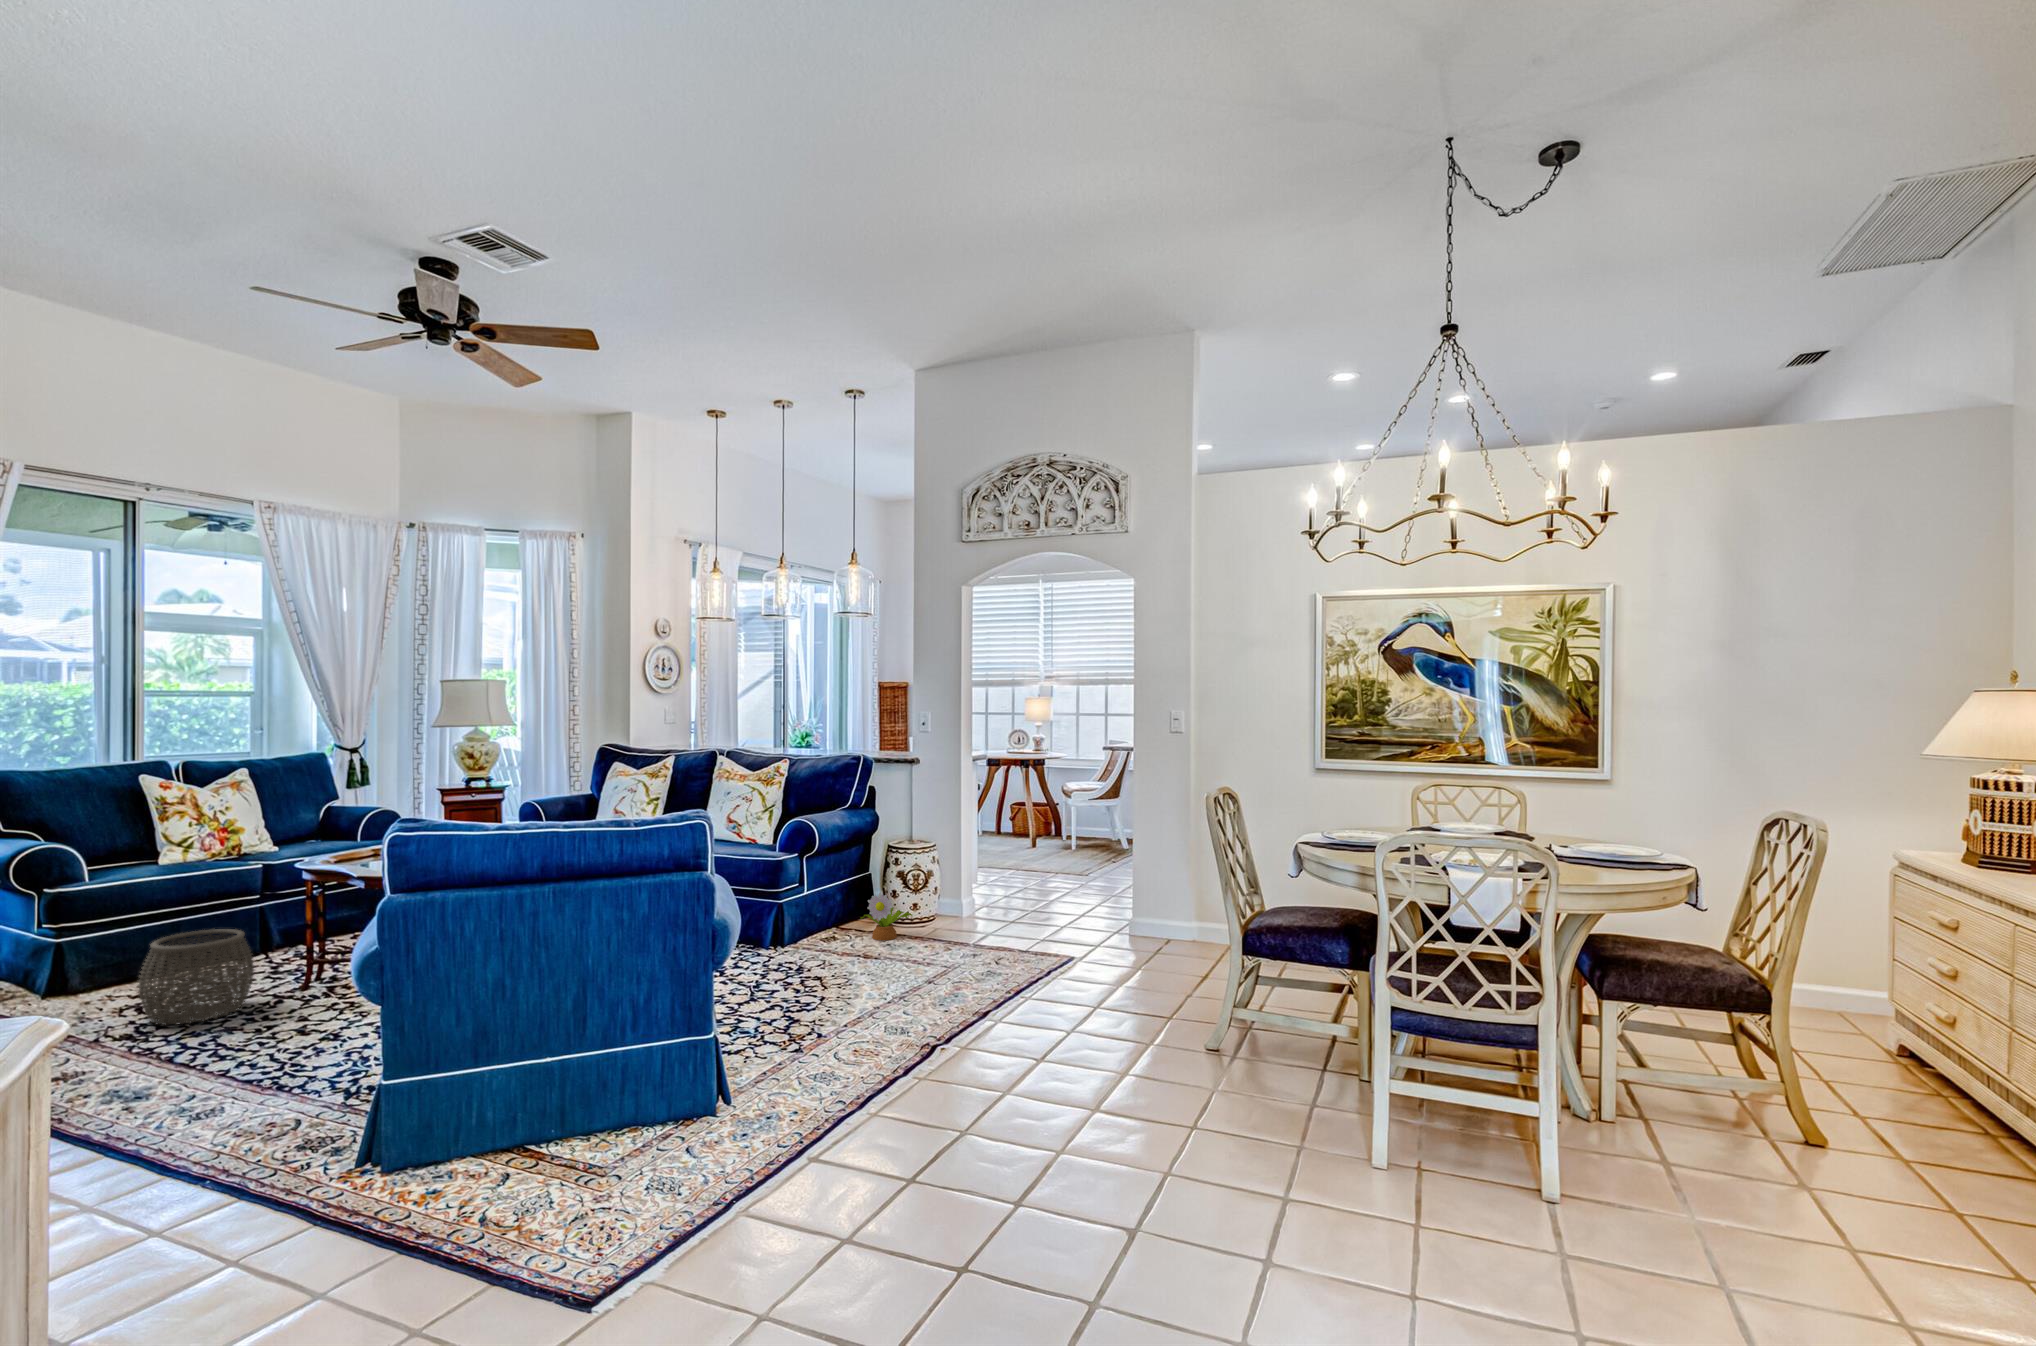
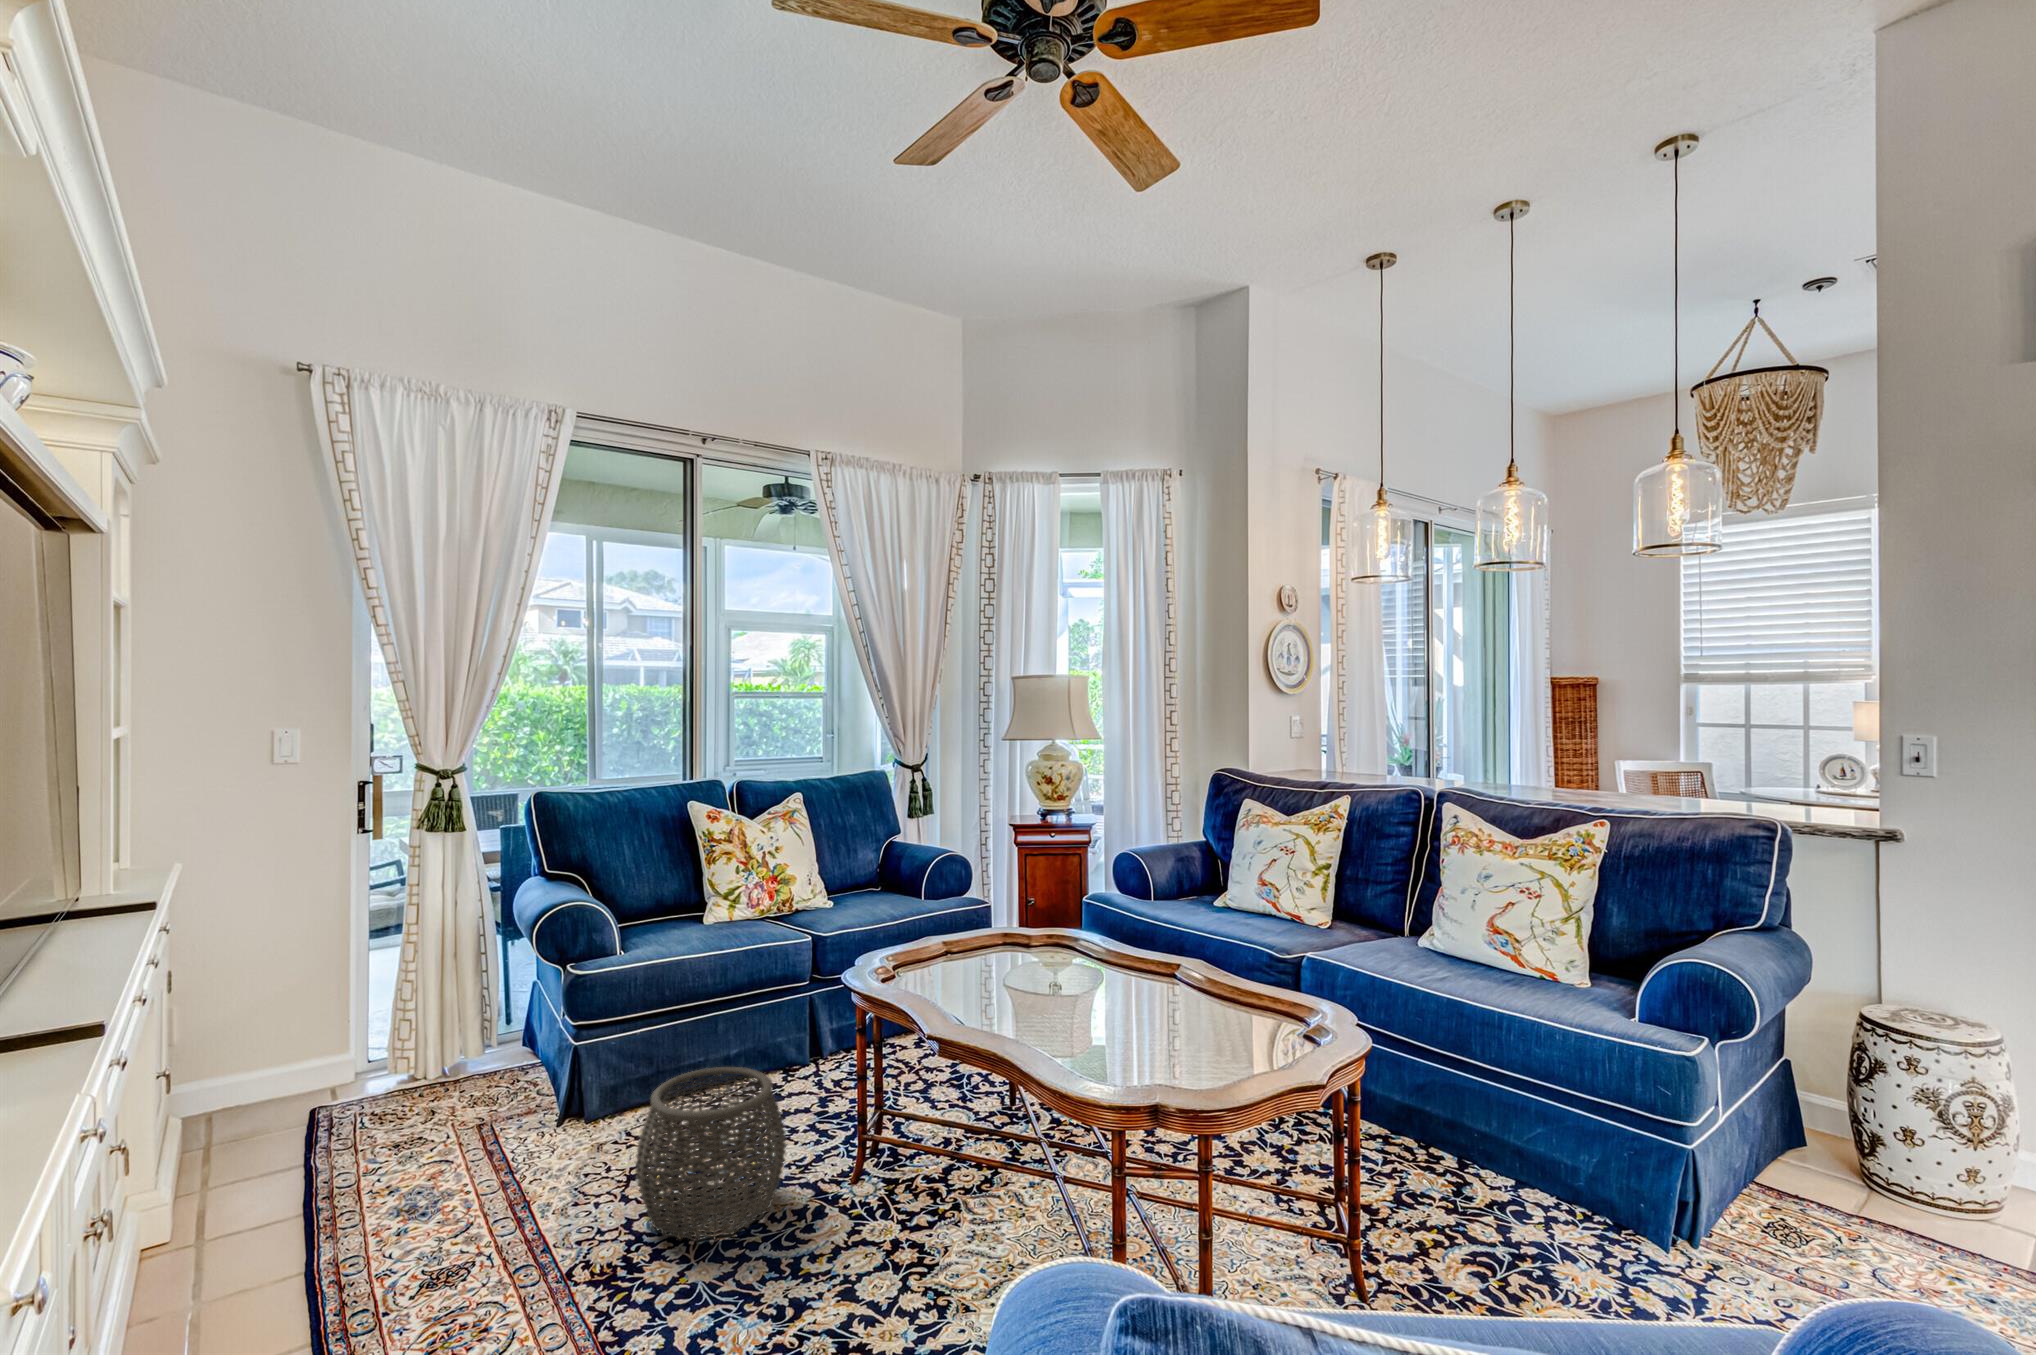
decorative plant: present [860,893,913,940] -> none [1820,1139,1965,1246]

